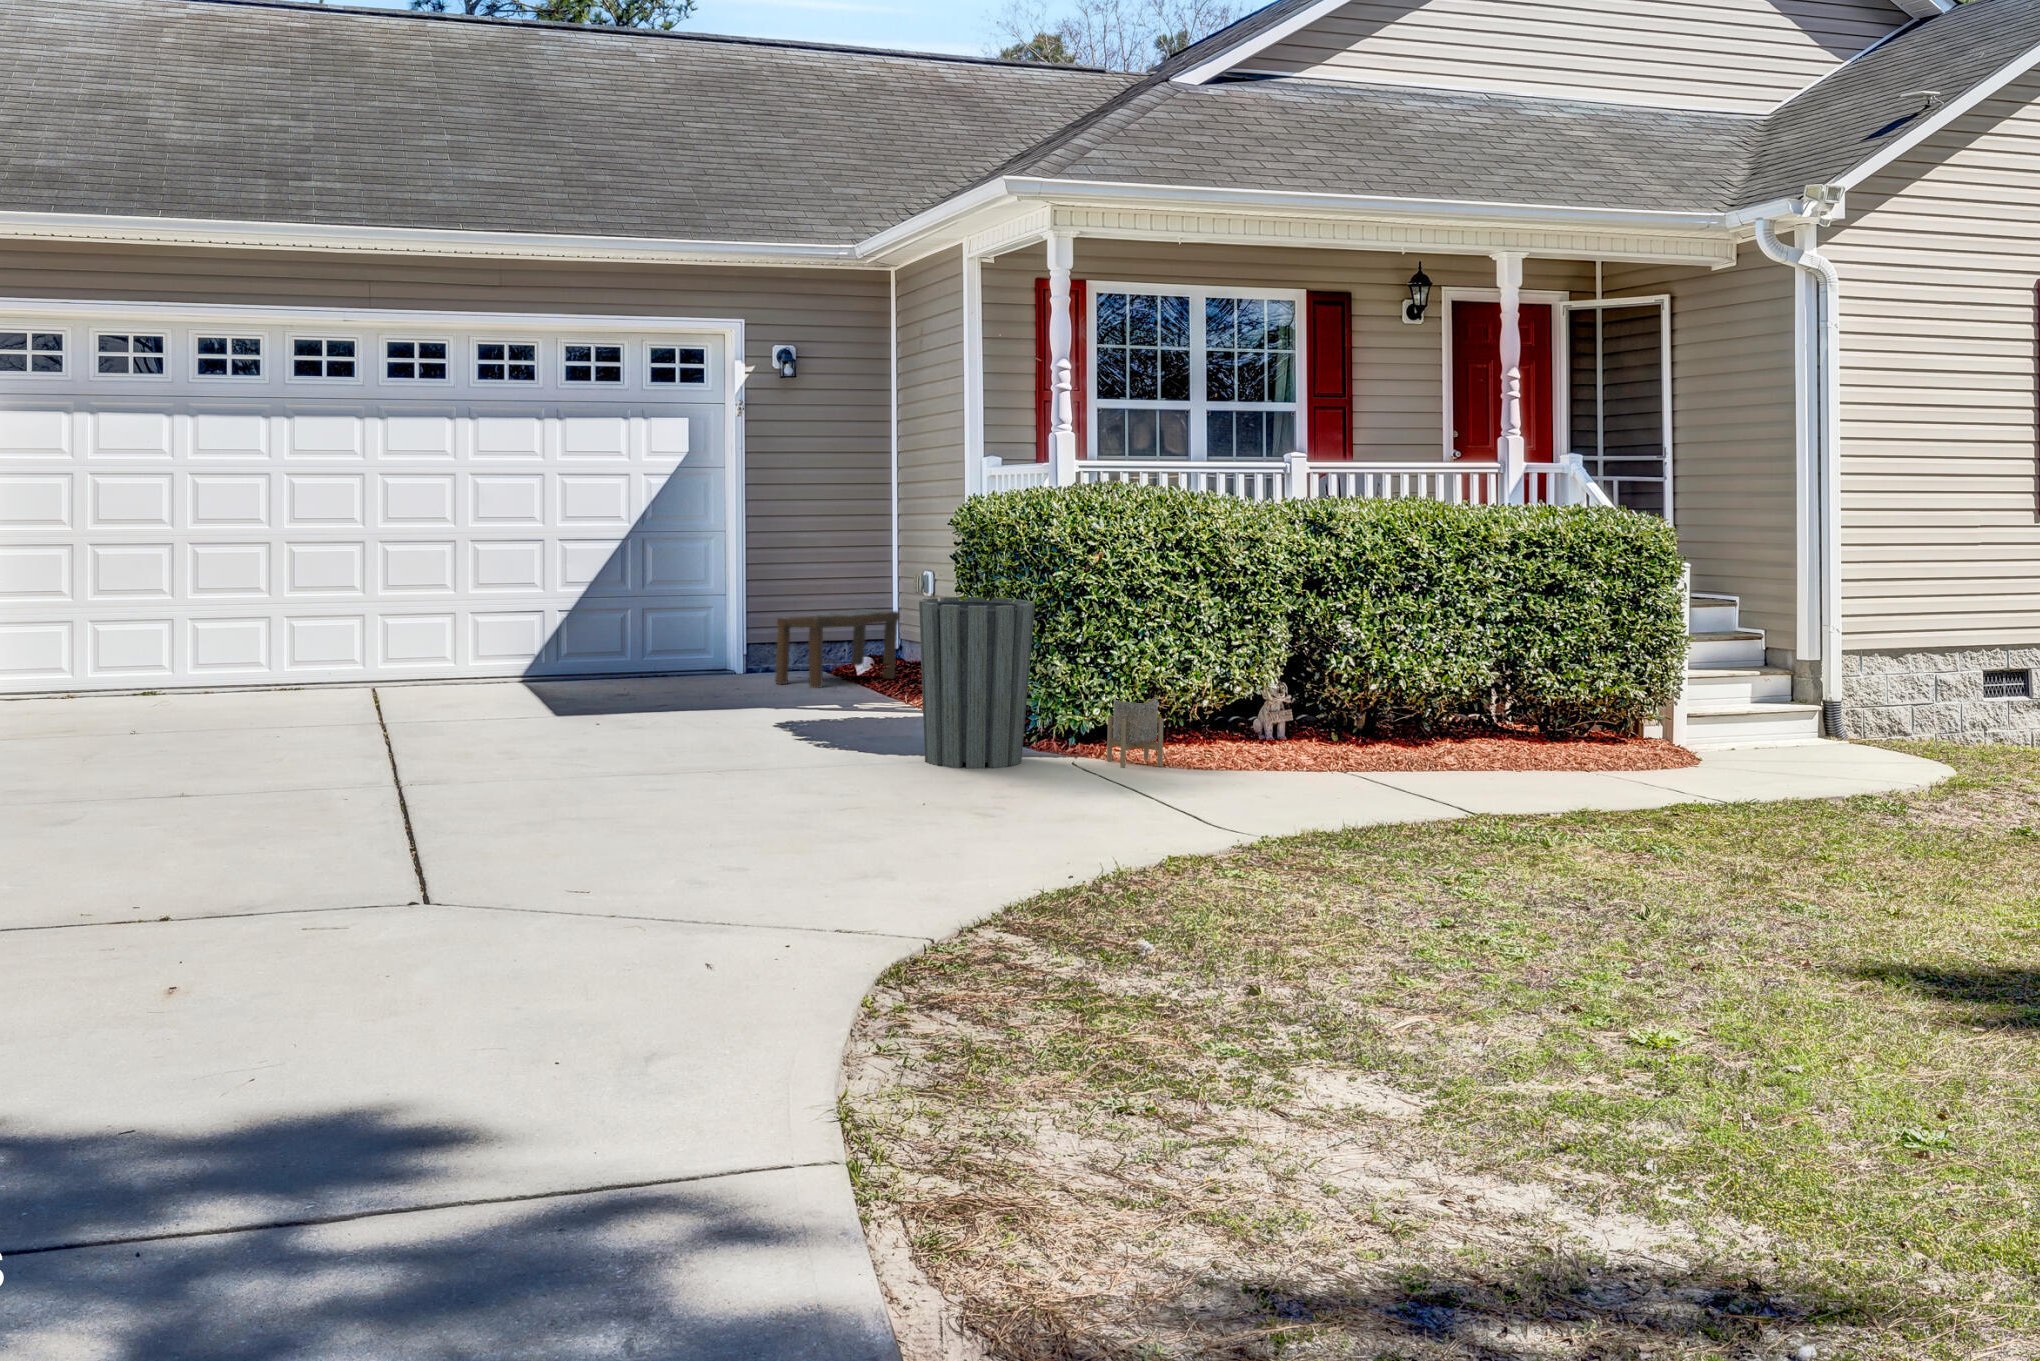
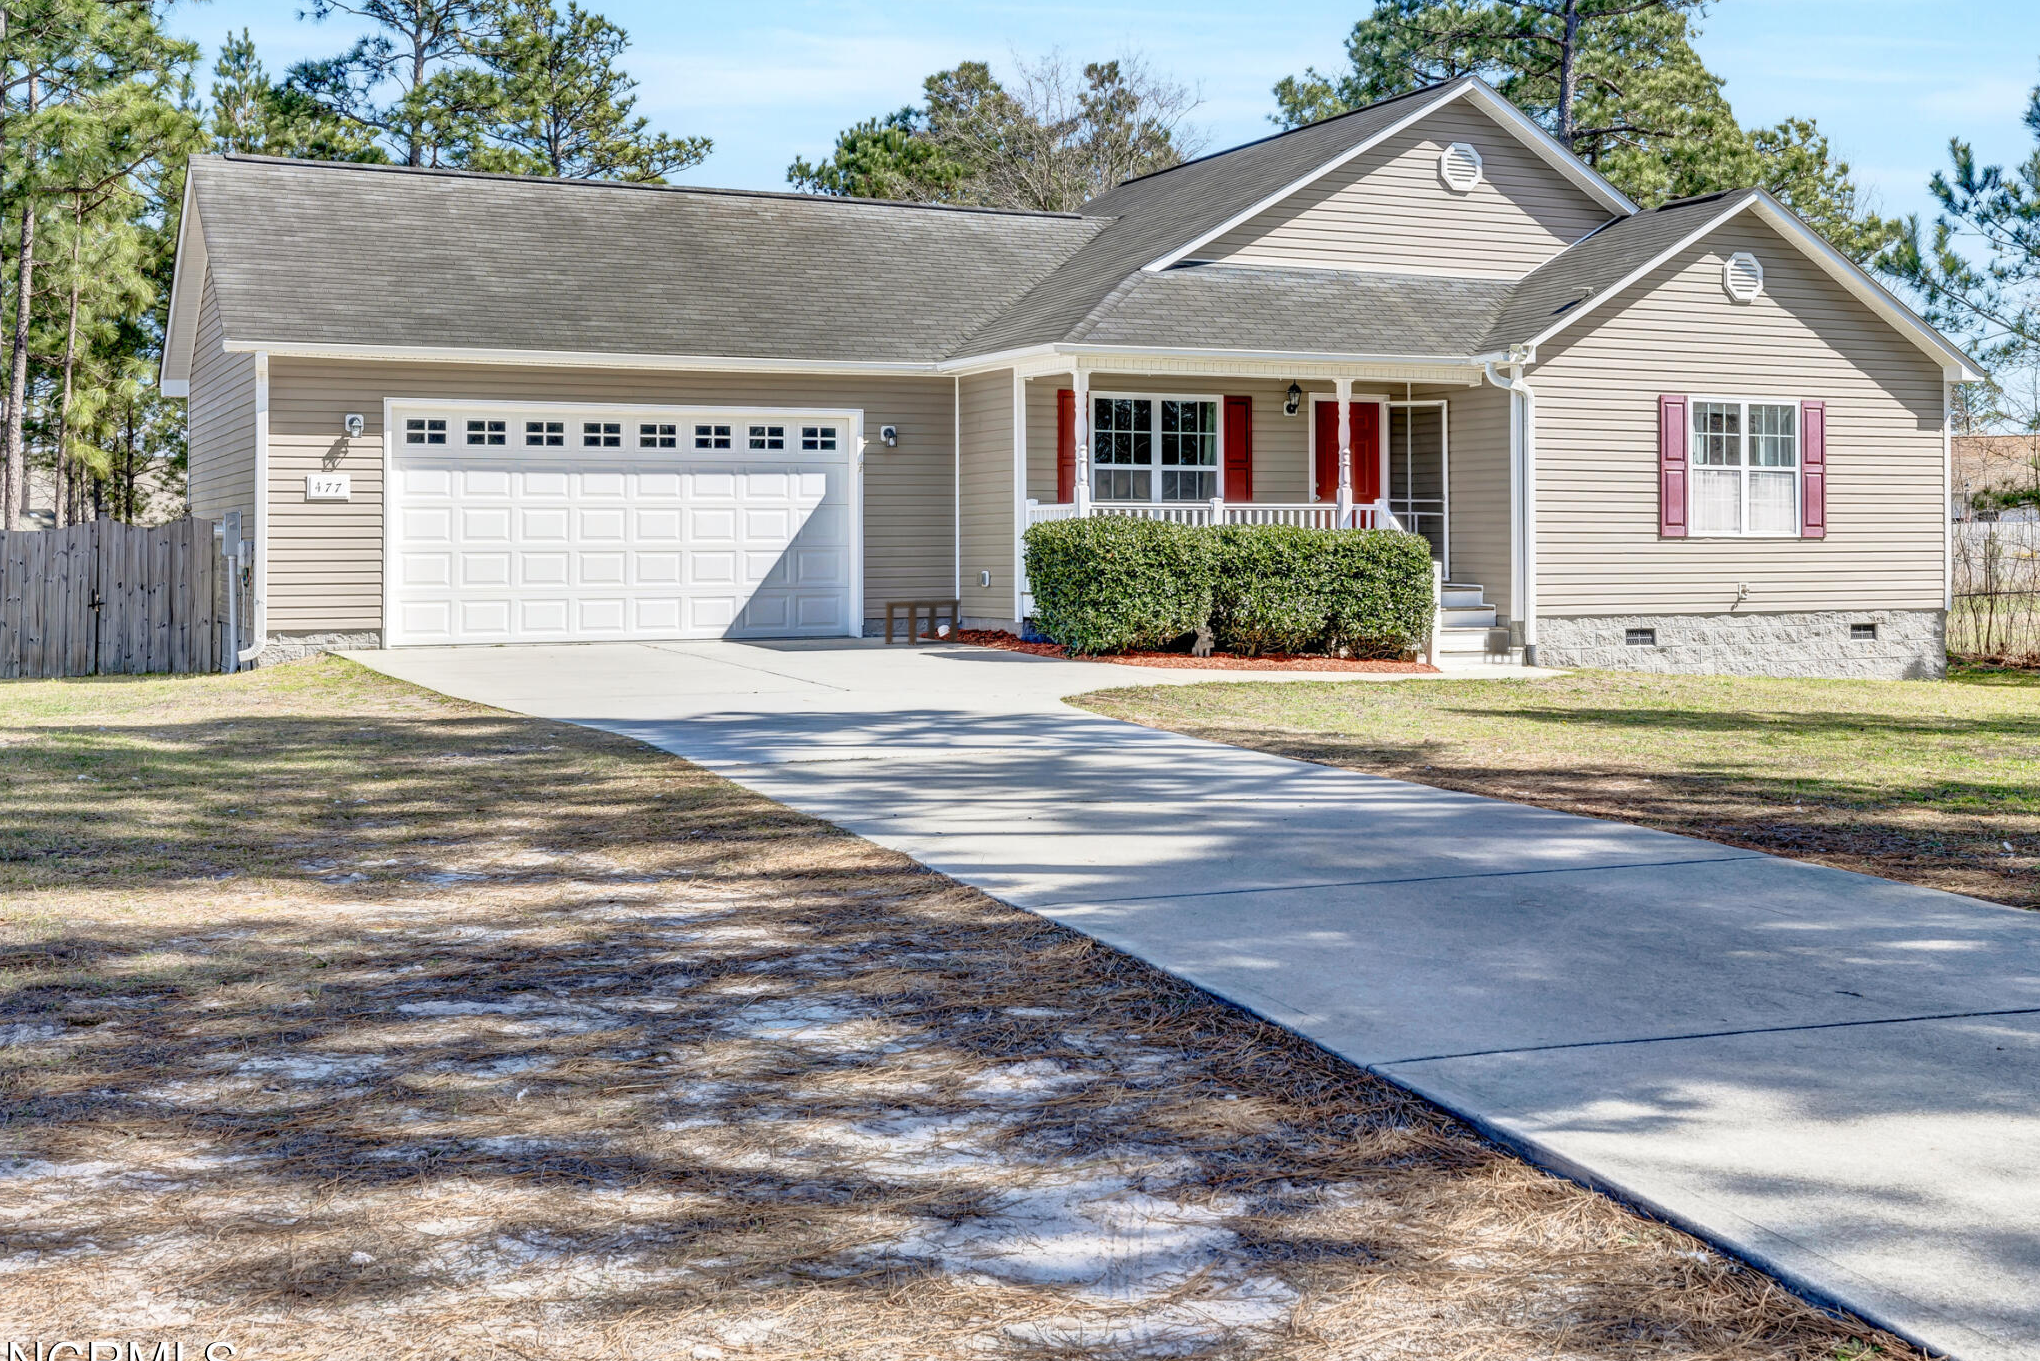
trash can: present [919,597,1035,768] -> none [1010,578,1074,668]
planter: present [1107,699,1163,768] -> present [1484,631,1513,663]

